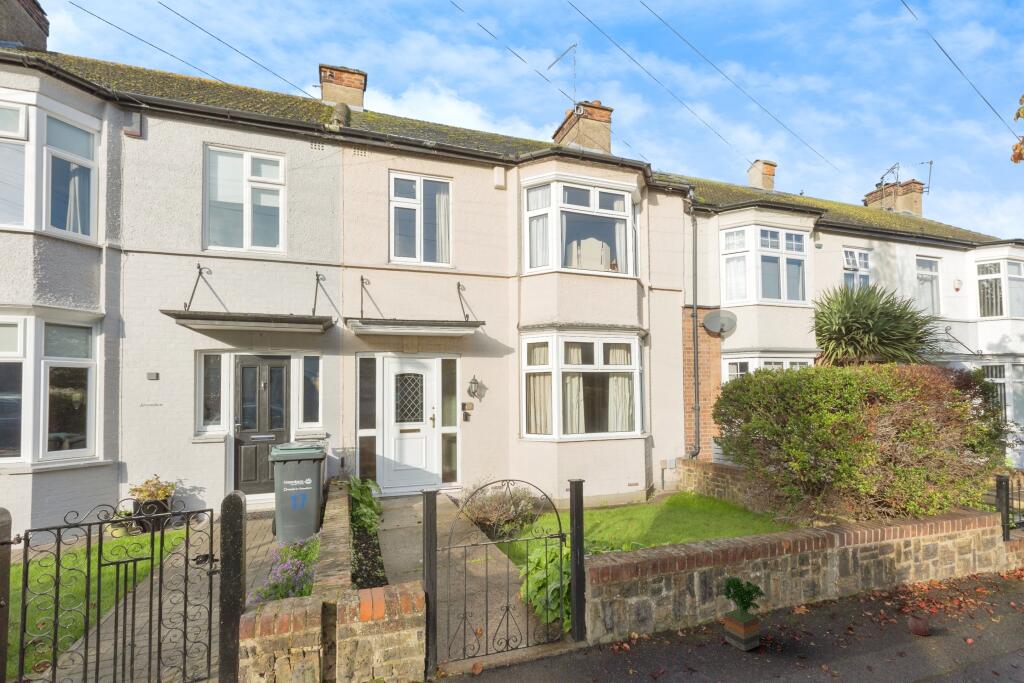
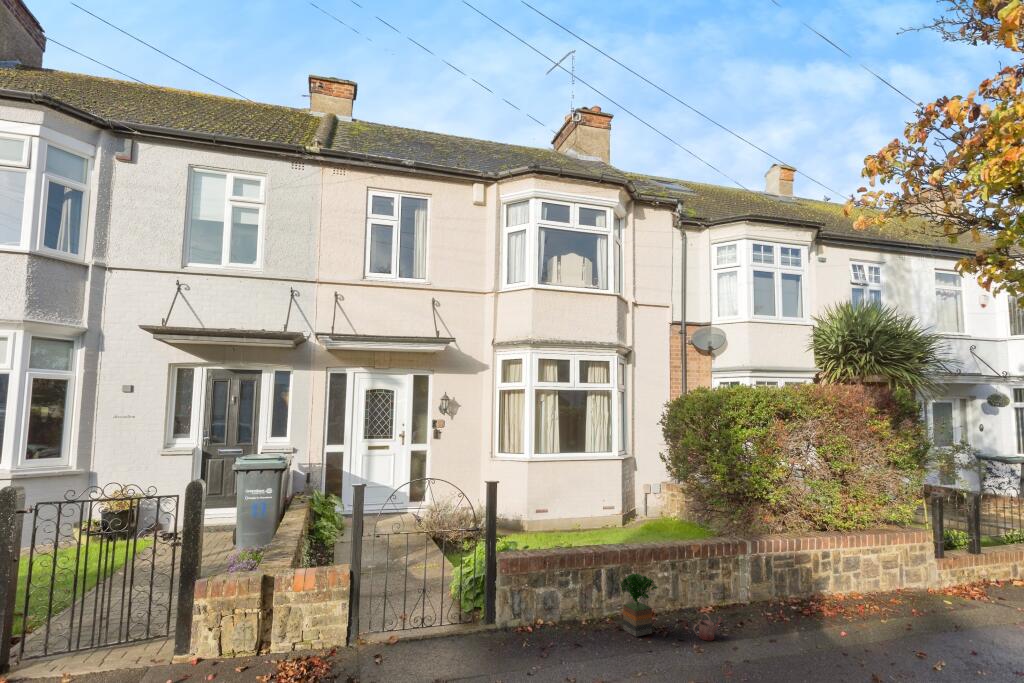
watering can: present [908,609,934,636] -> present [694,614,724,641]

